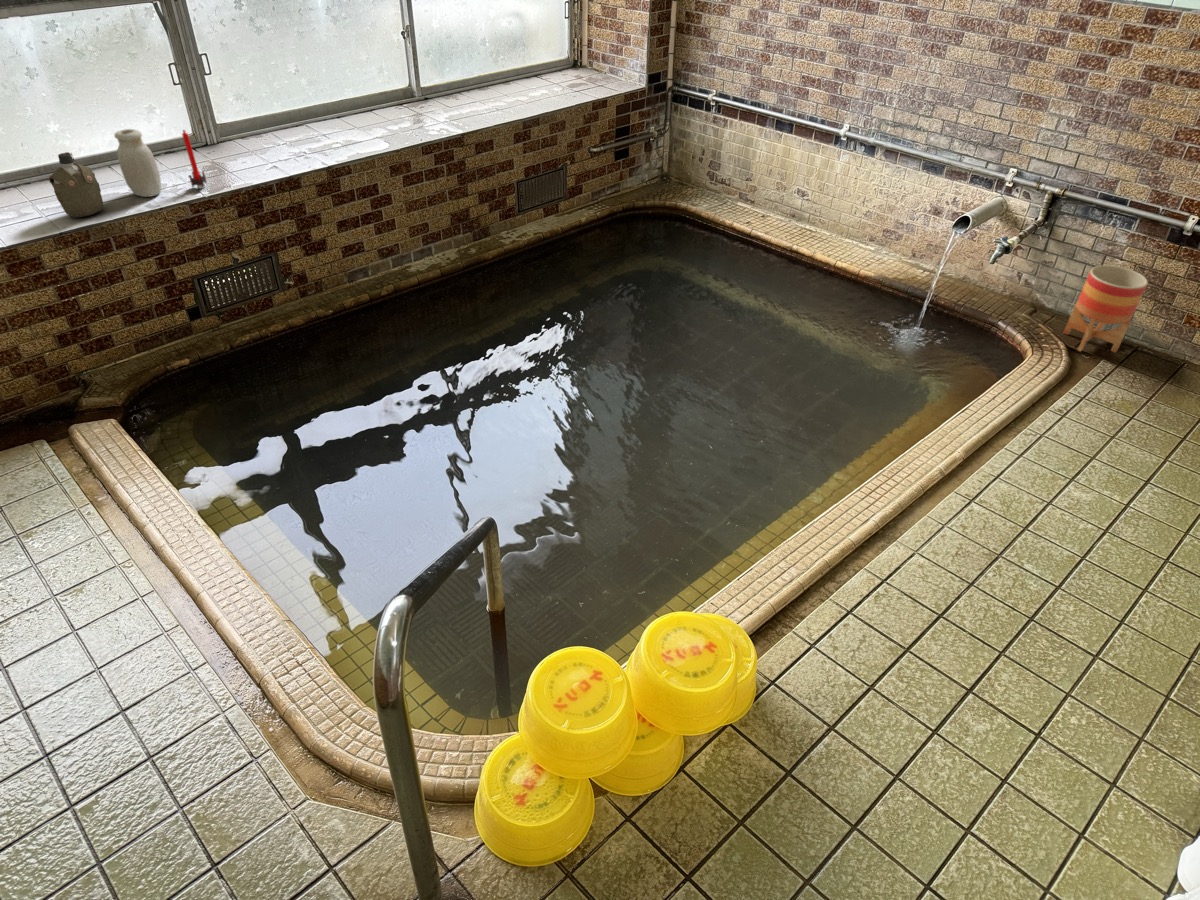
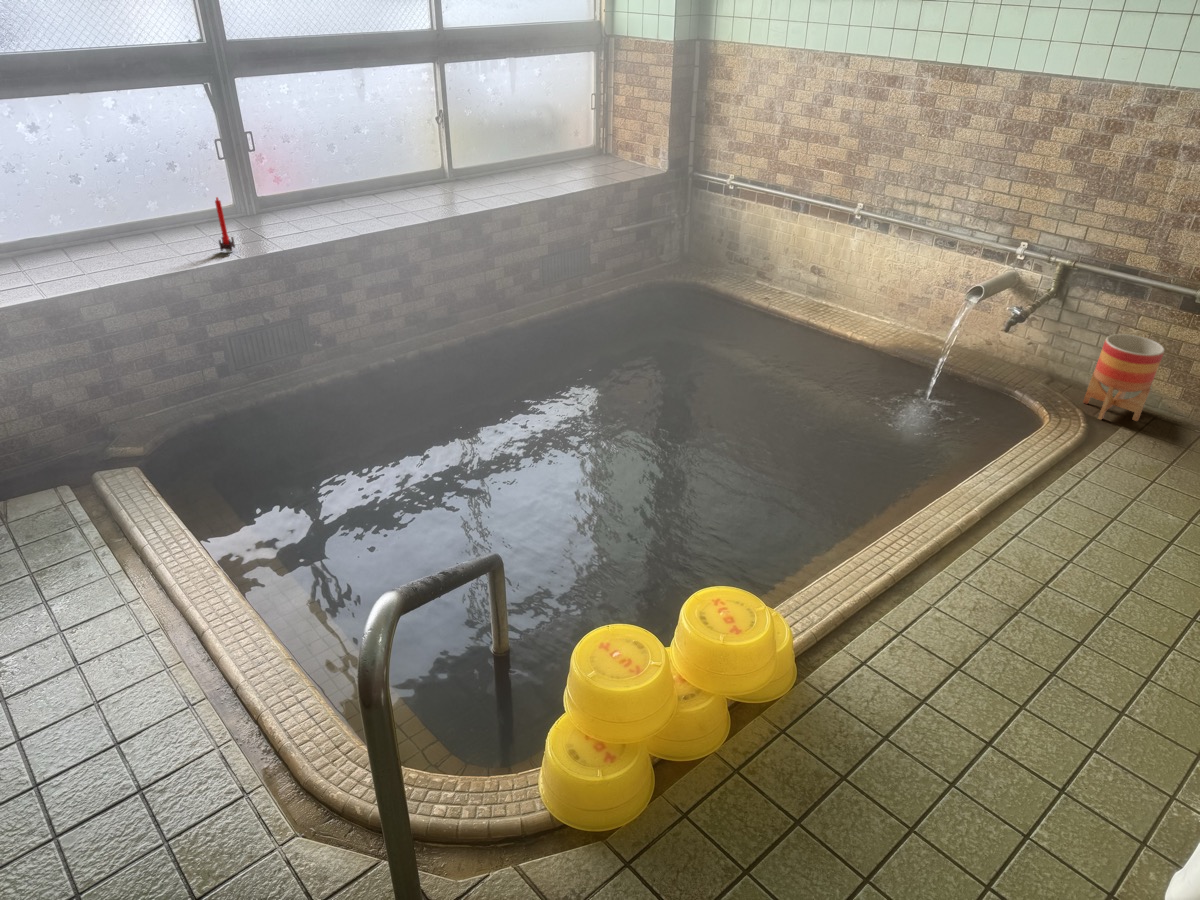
jar: present [114,129,161,197] -> none [151,196,191,259]
water bottle: present [49,152,104,218] -> none [86,215,135,276]

